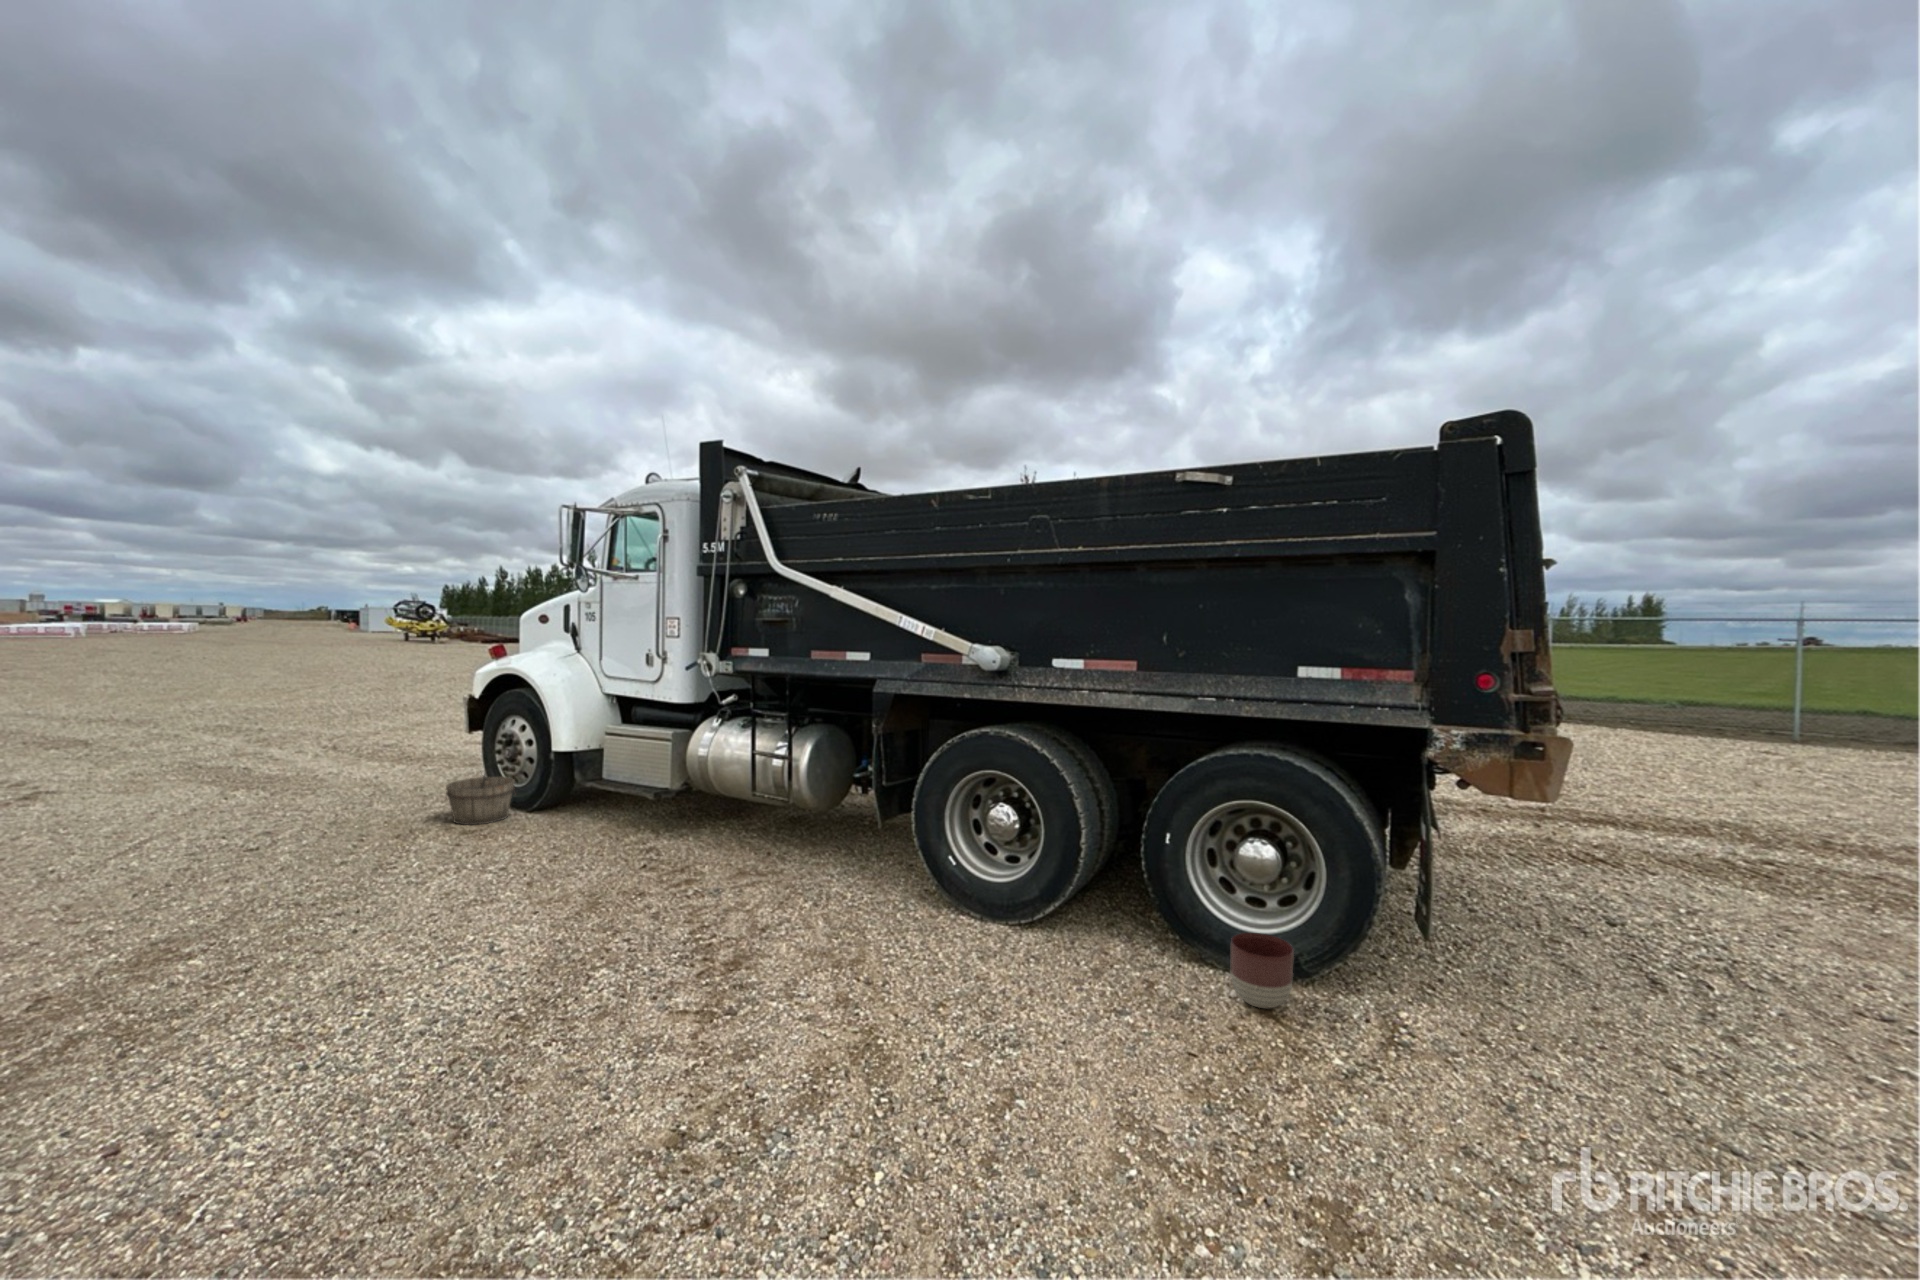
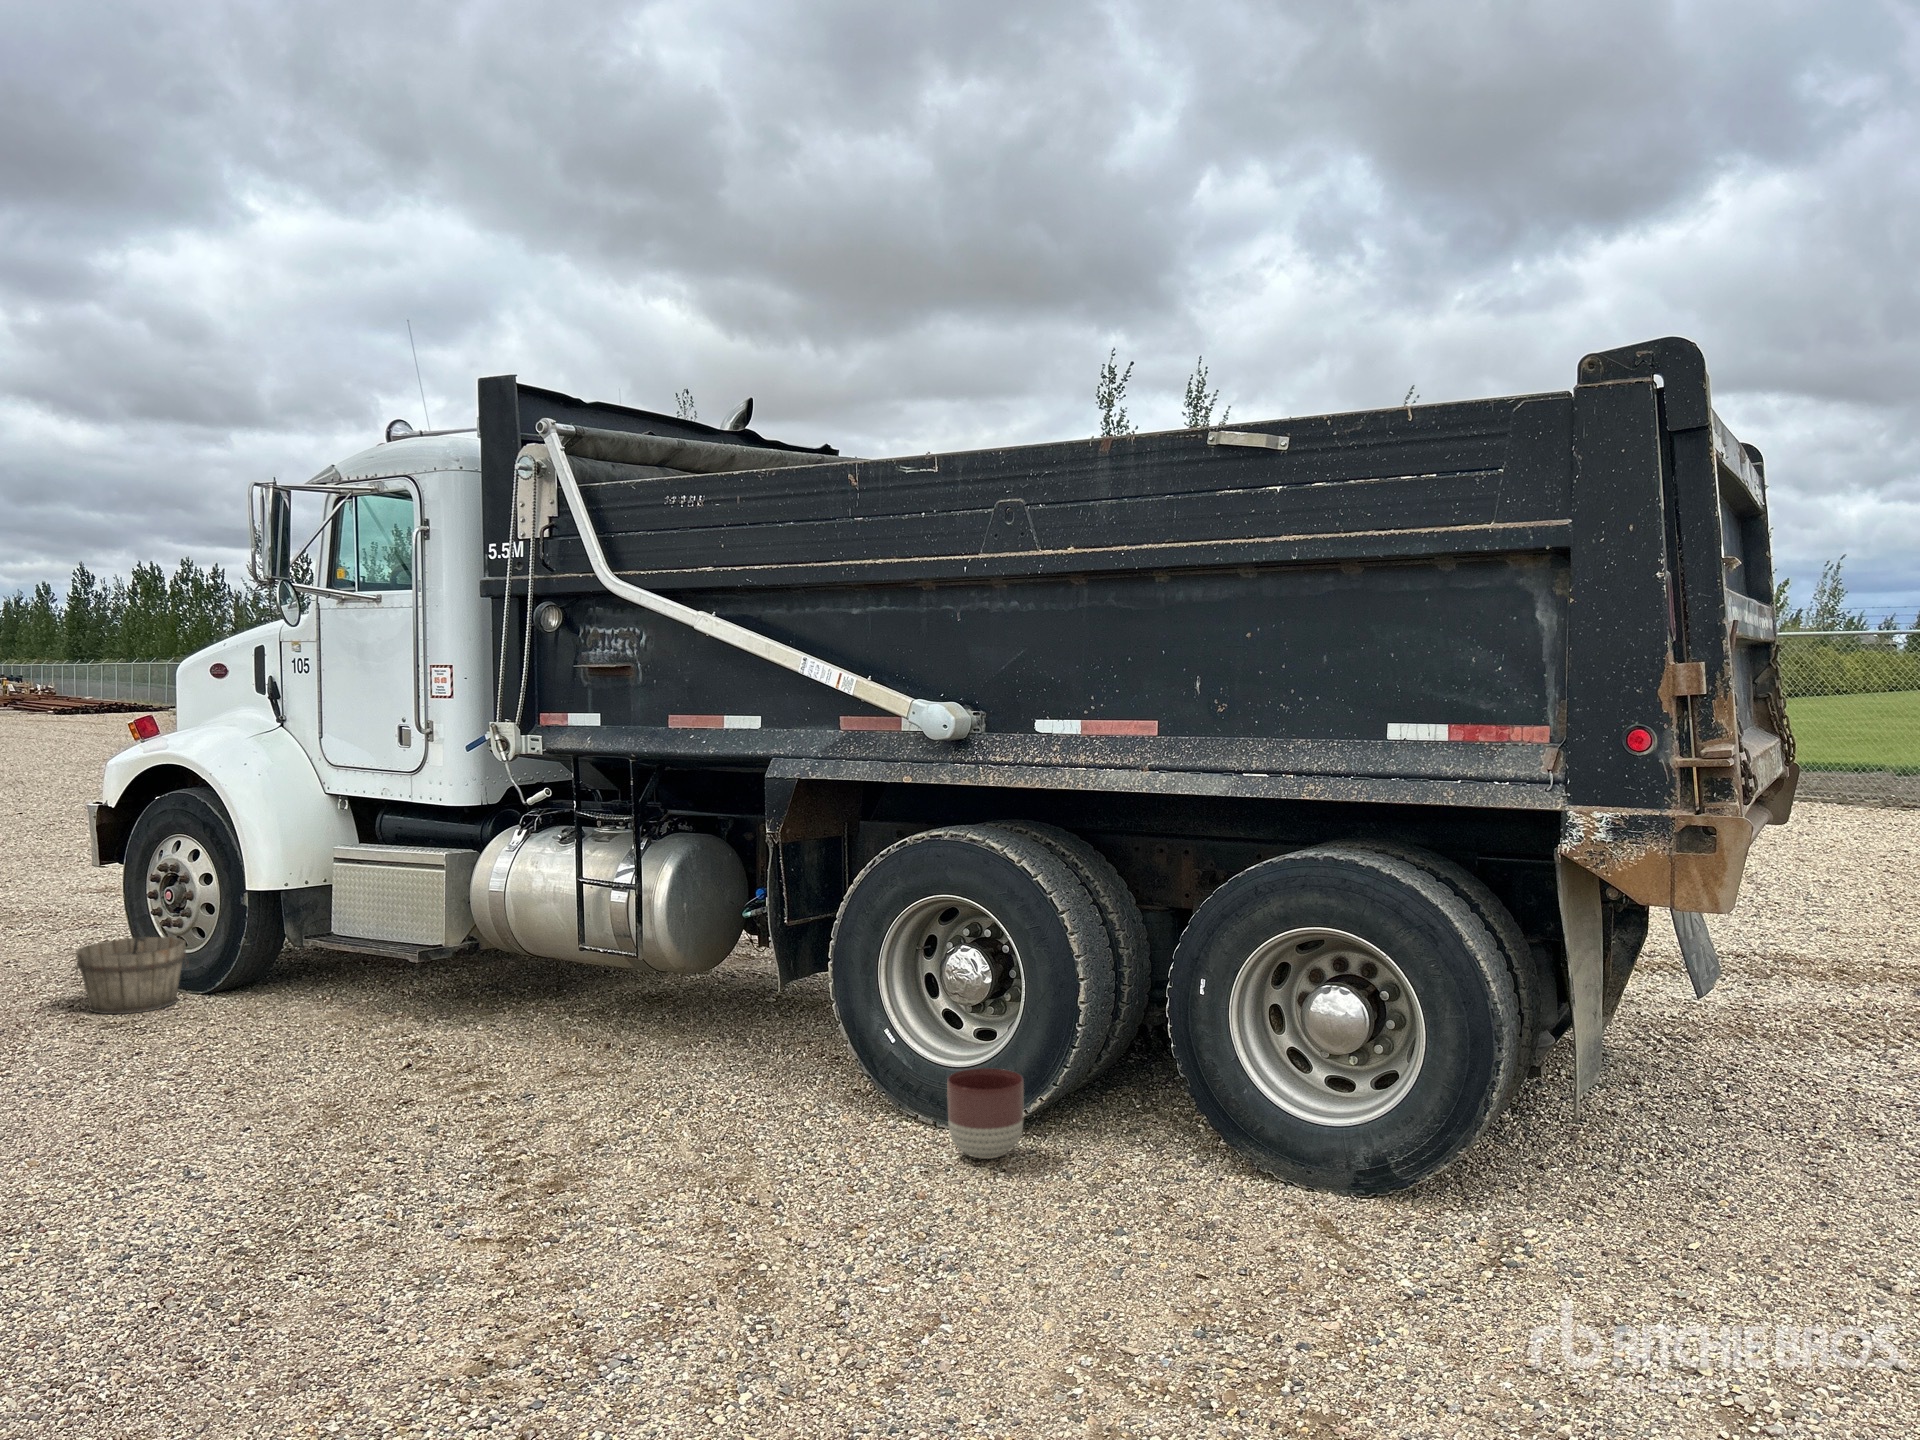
planter: present [1231,933,1294,1008] -> present [947,1068,1024,1159]

